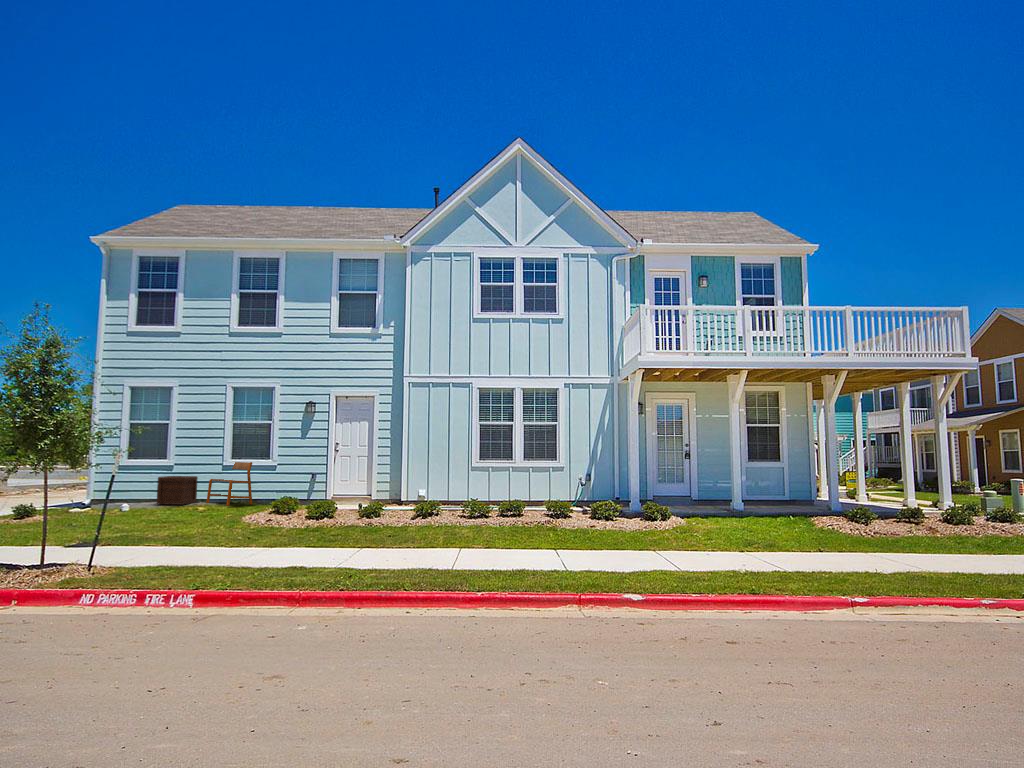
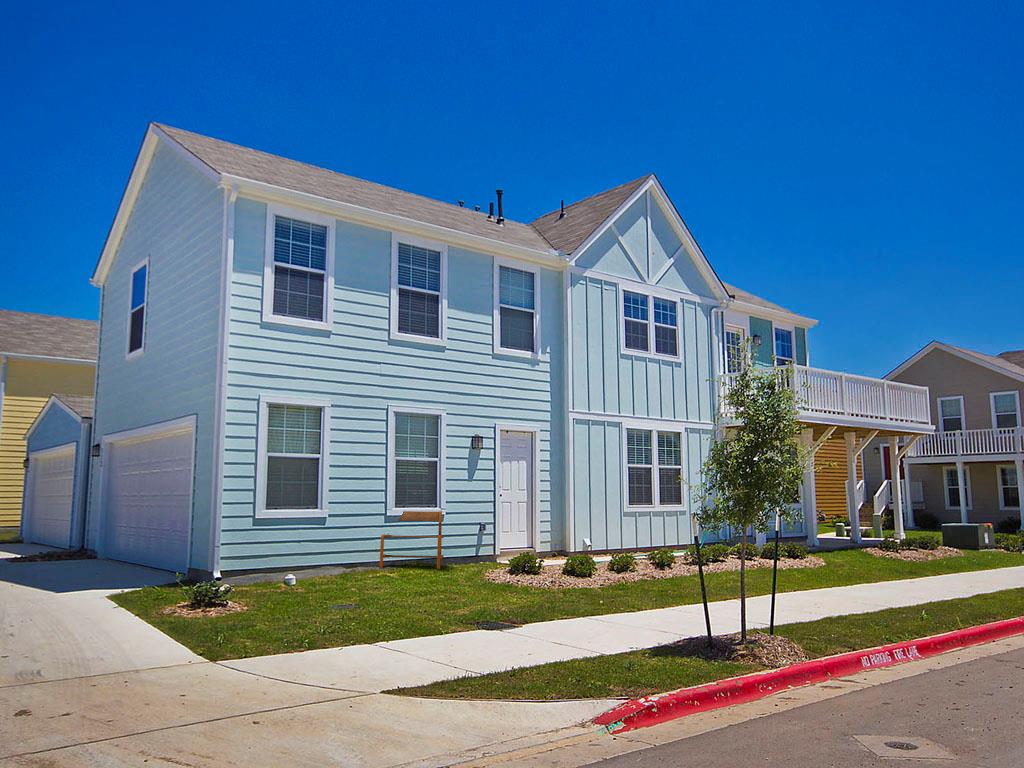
wooden crate: present [157,476,198,505] -> none [326,532,378,573]

